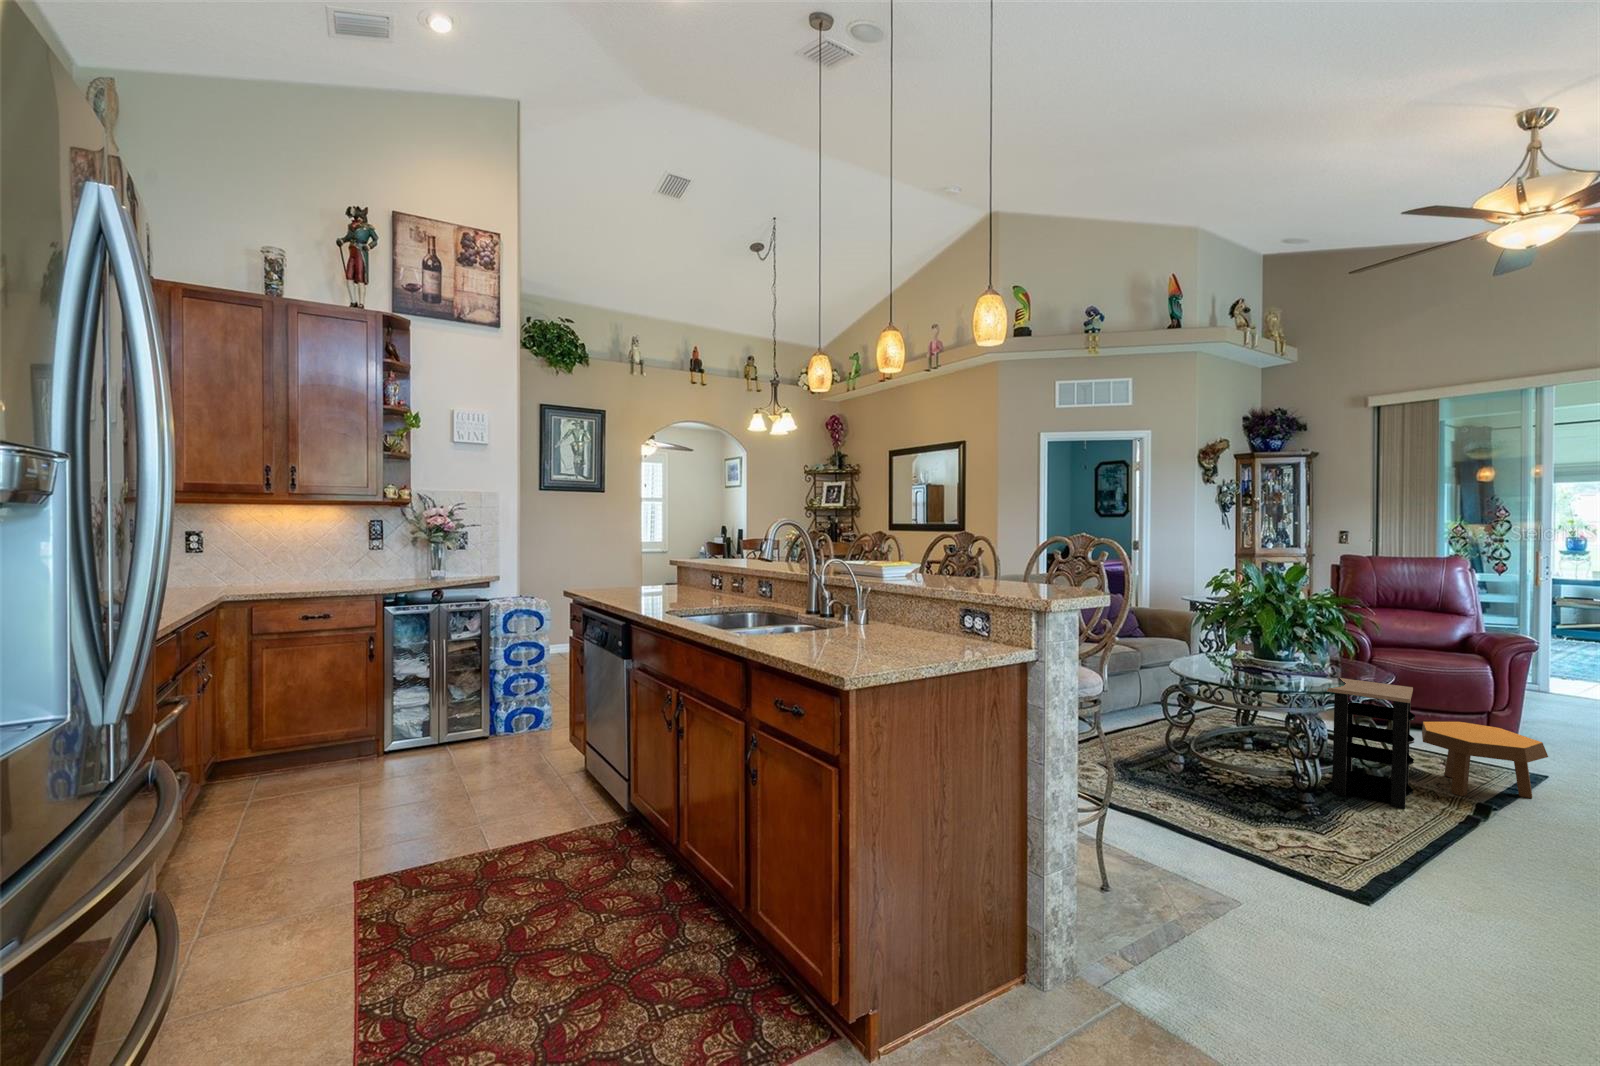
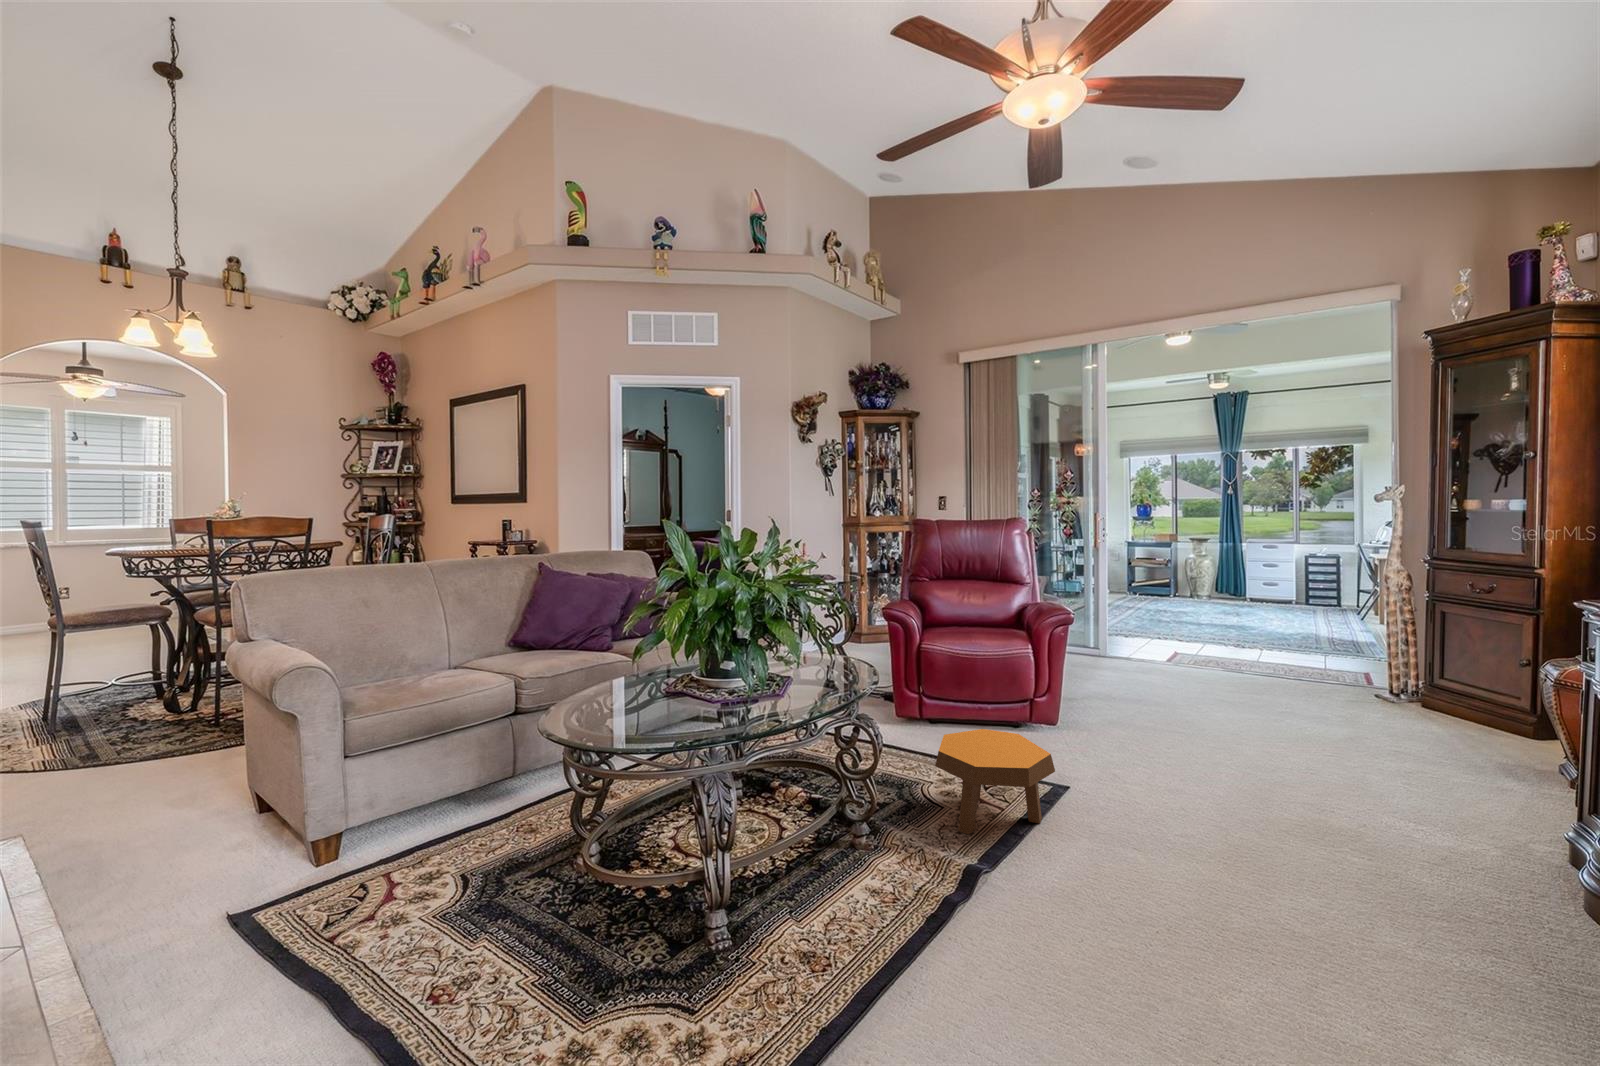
side table: present [1327,678,1415,809] -> none [806,694,915,877]

